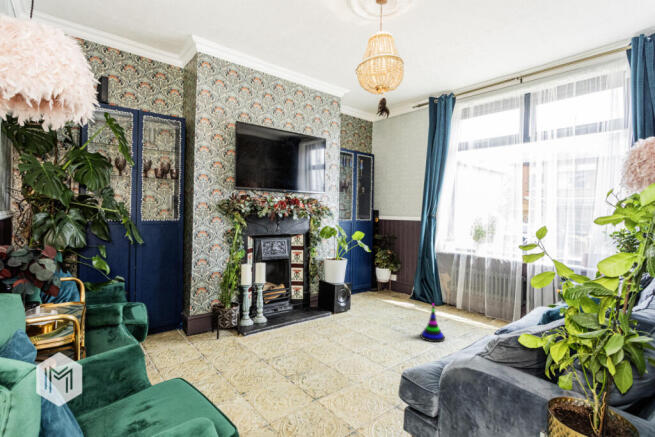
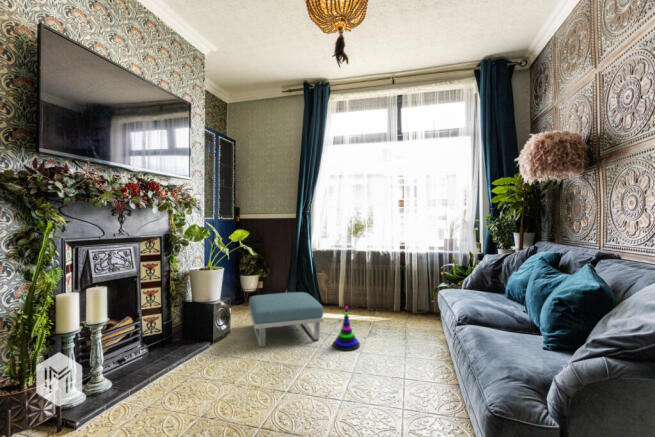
footstool: none [360,285,419,329] -> present [249,292,324,347]

